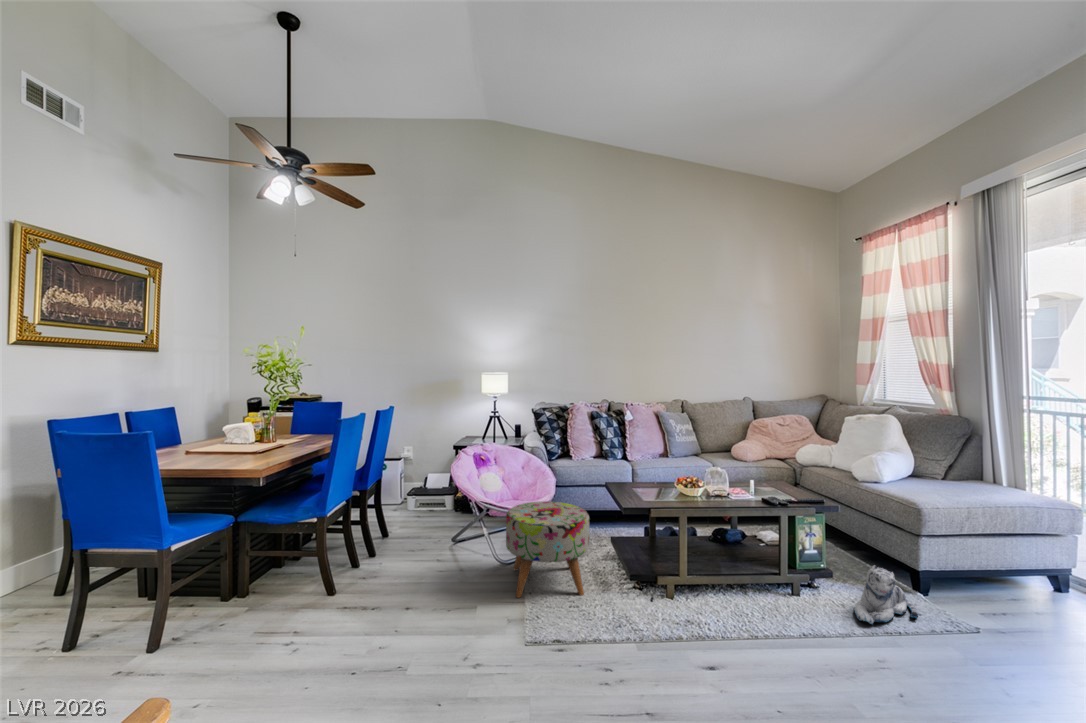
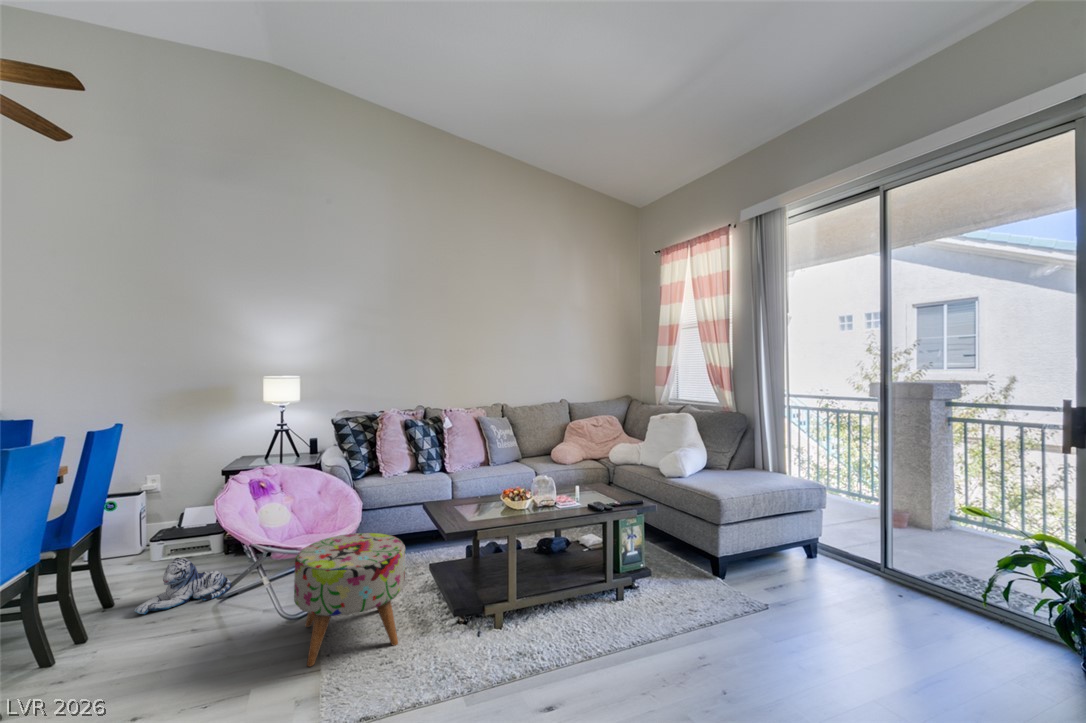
plush toy: present [854,566,918,624] -> present [134,558,231,614]

